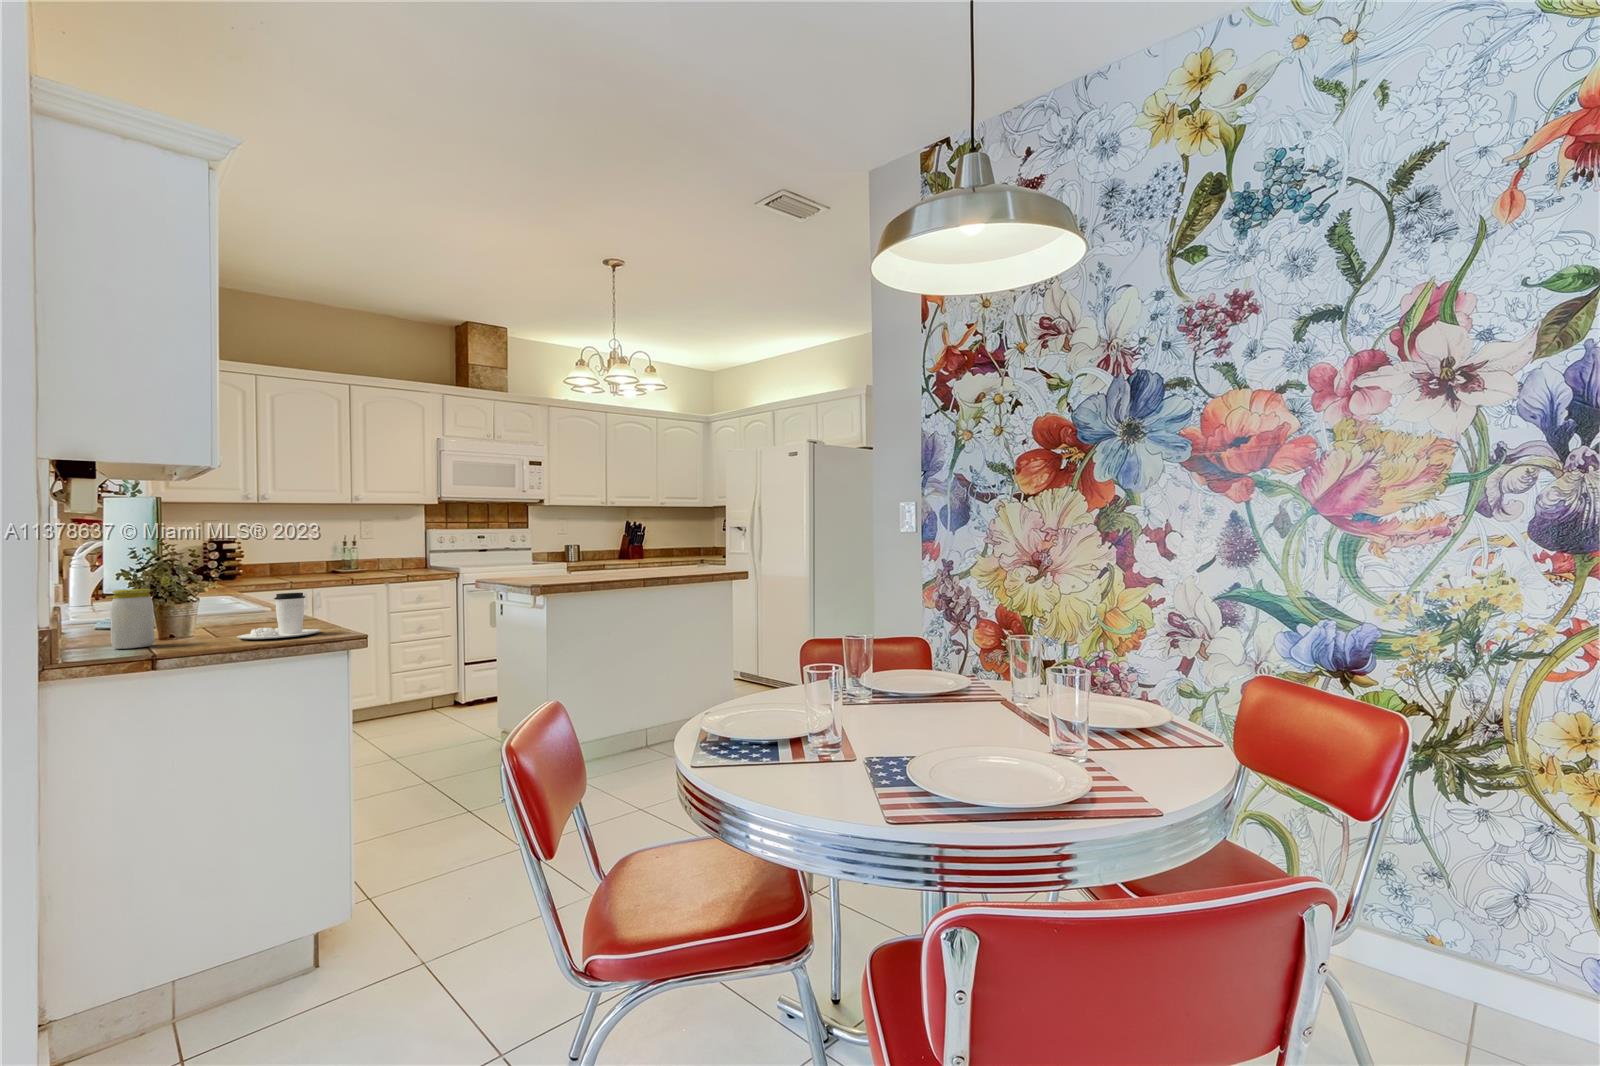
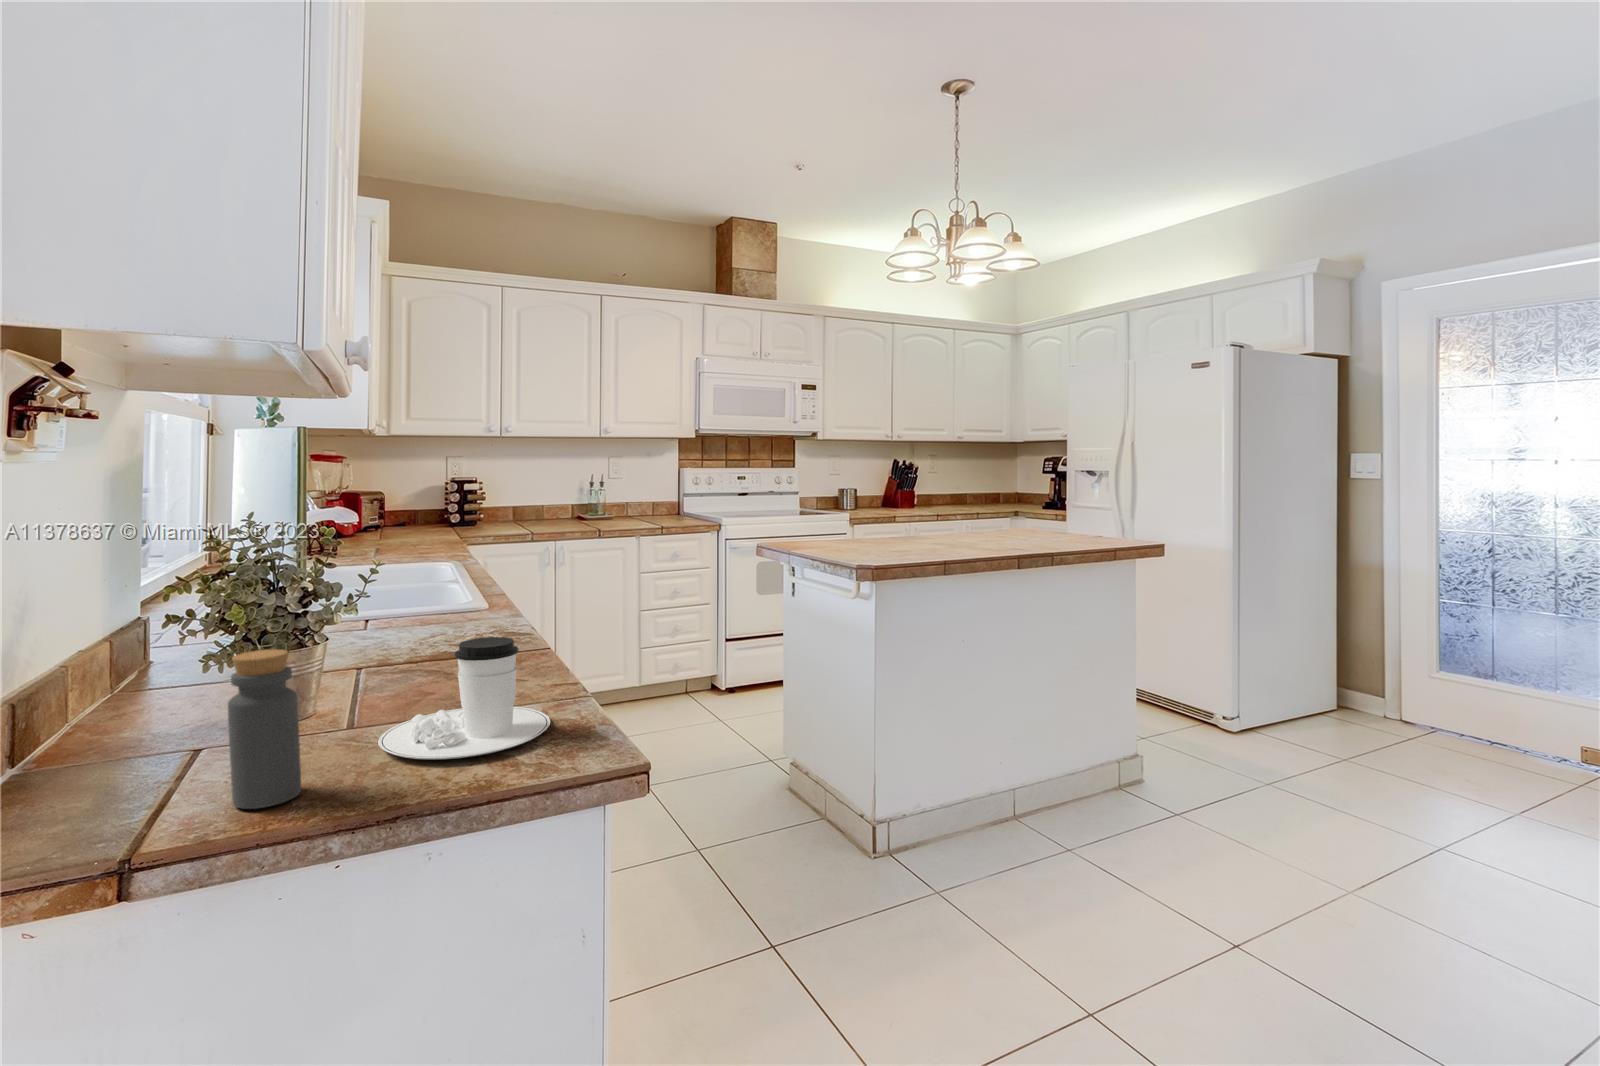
jar: present [110,589,154,649] -> none [106,627,209,775]
bottle: none [182,589,211,649] -> present [228,649,301,809]

